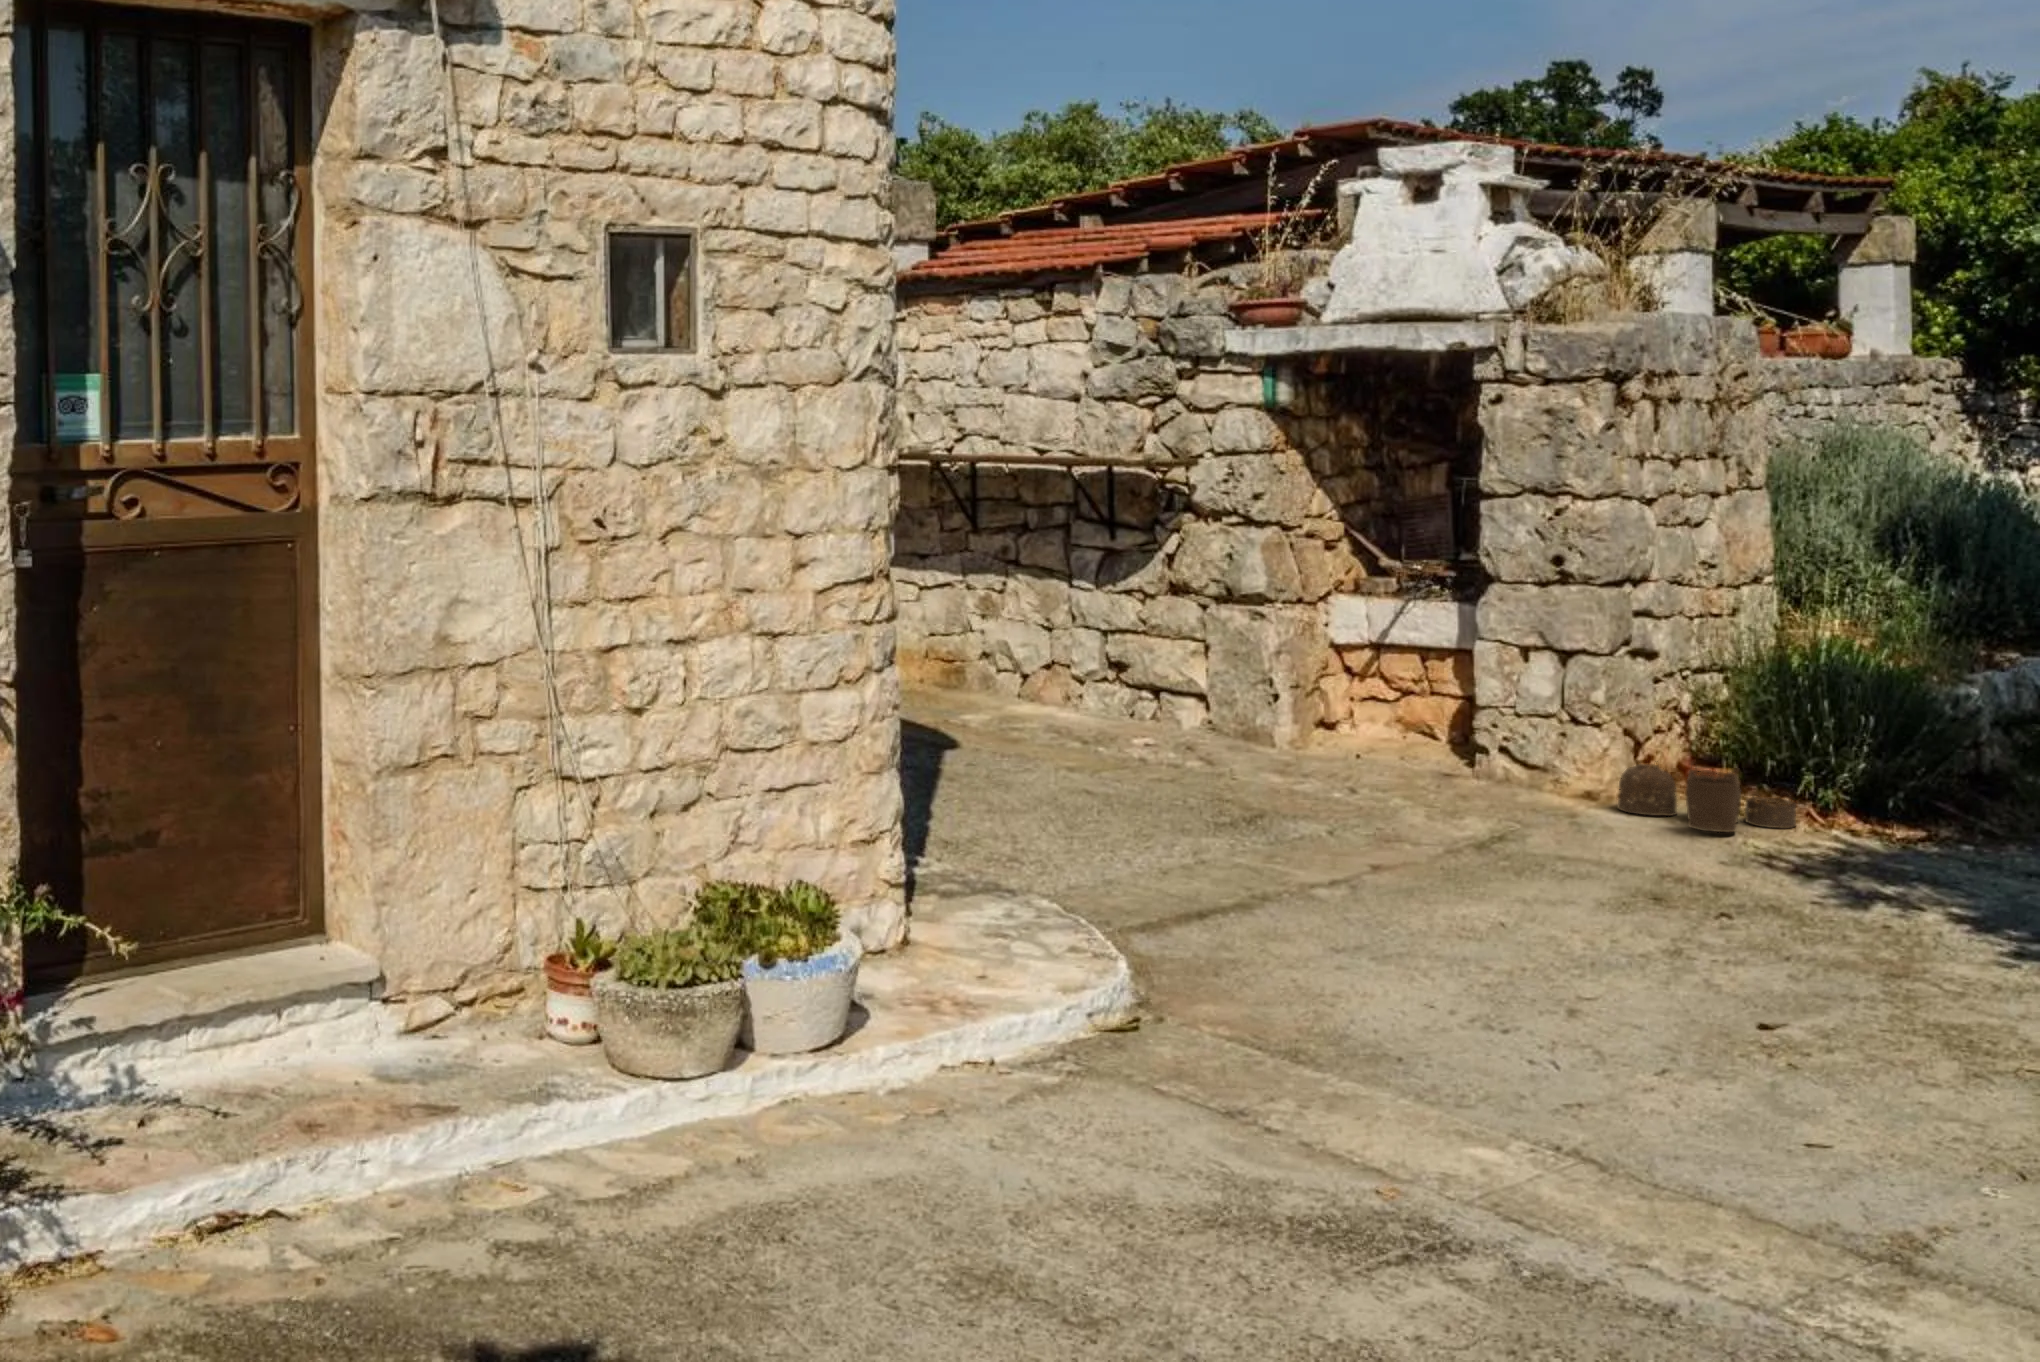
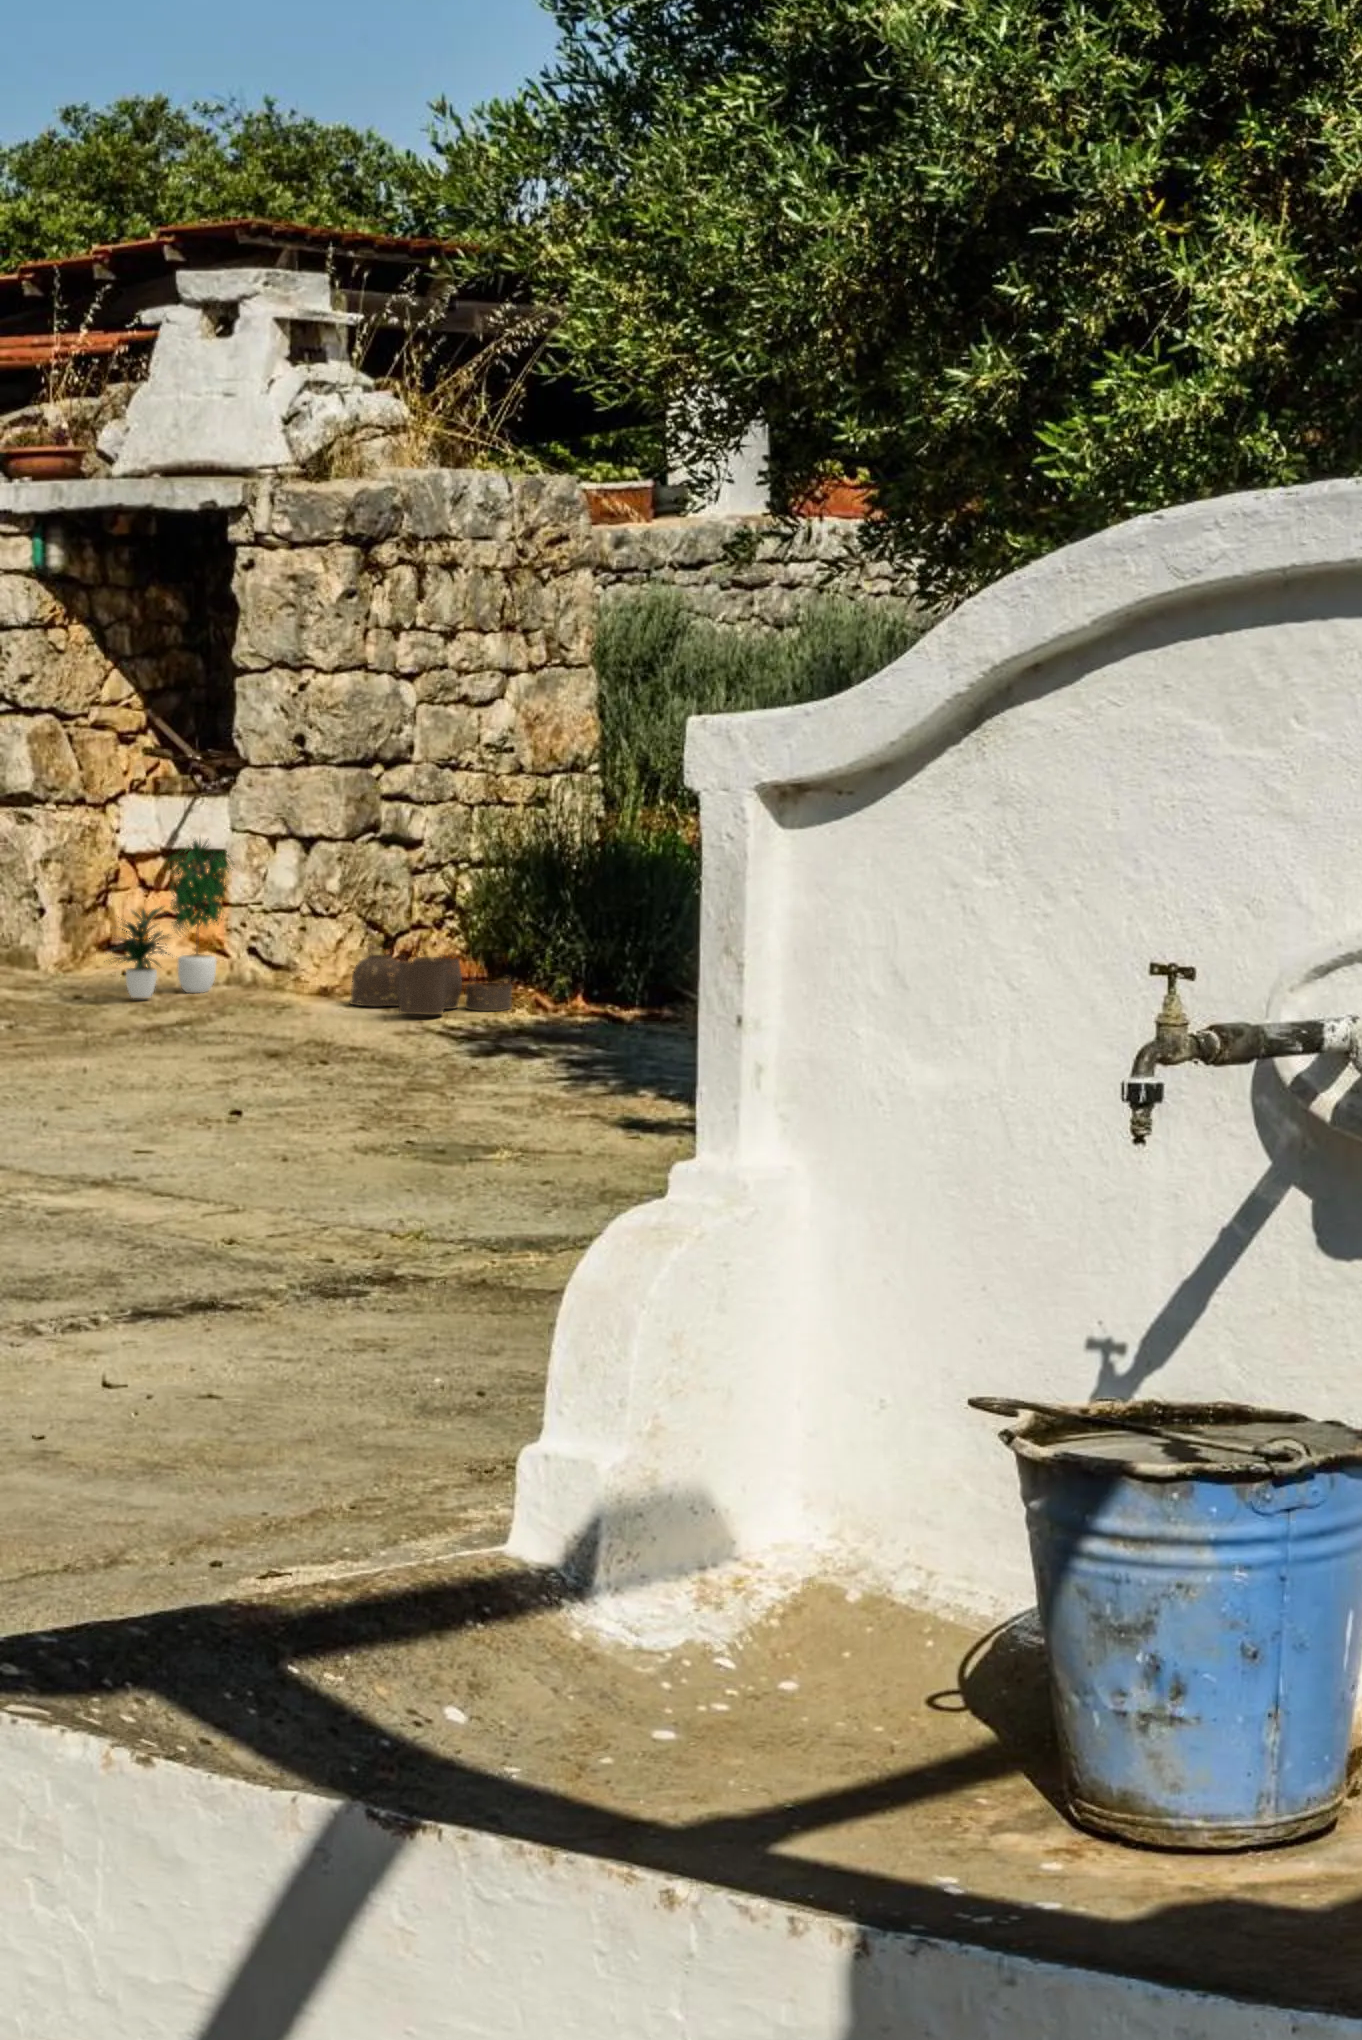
potted plant: none [1369,642,1483,791] -> present [106,841,234,998]

